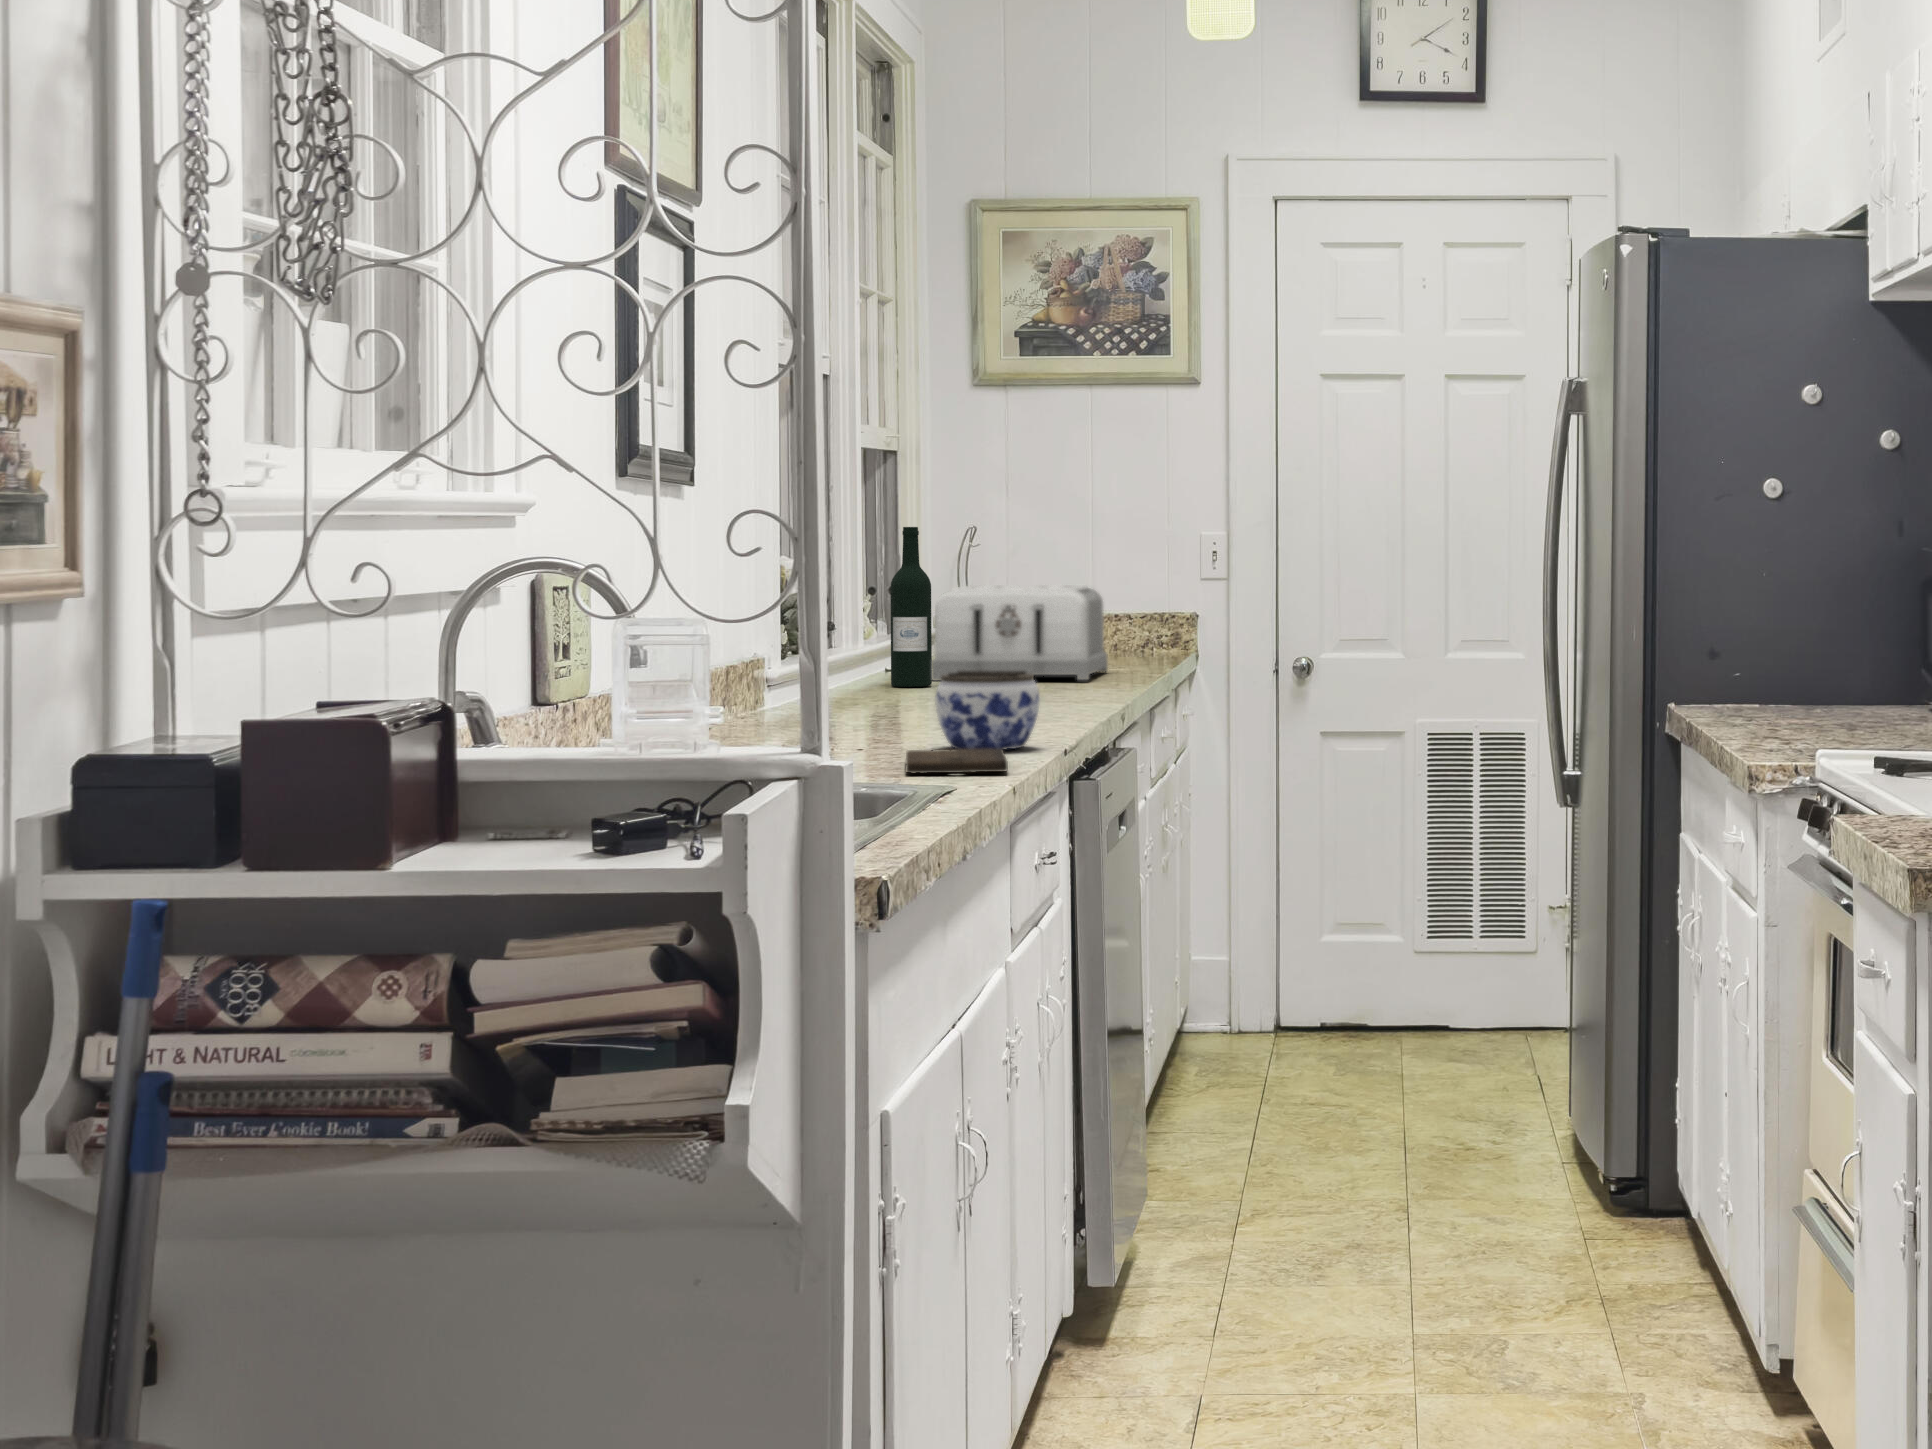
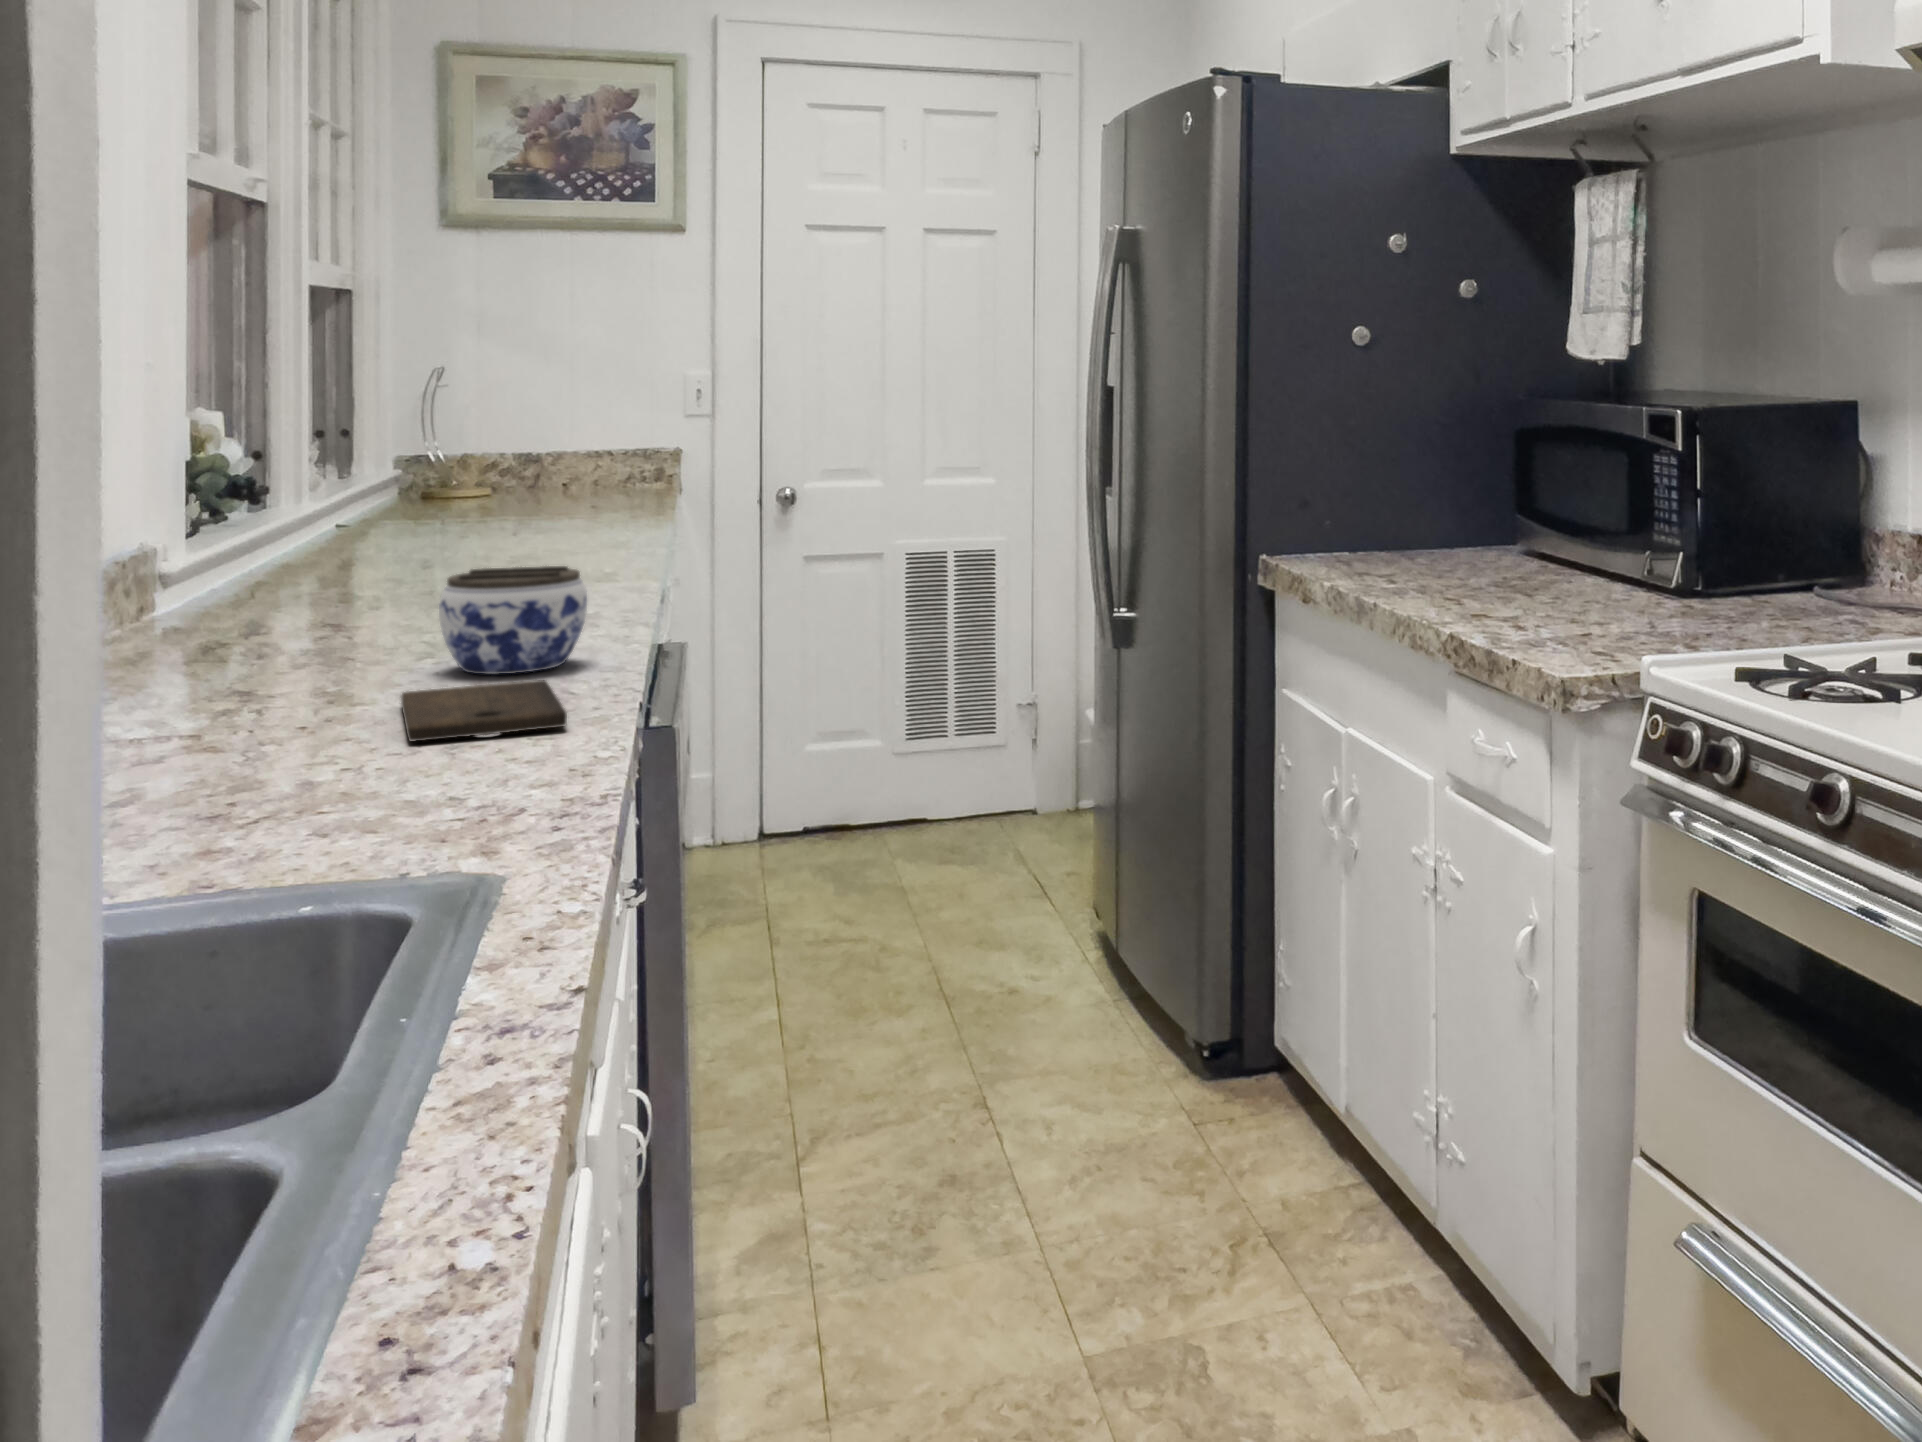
wine bottle: present [890,527,932,687] -> none [351,374,403,553]
toaster: present [932,585,1108,681] -> none [399,431,603,540]

